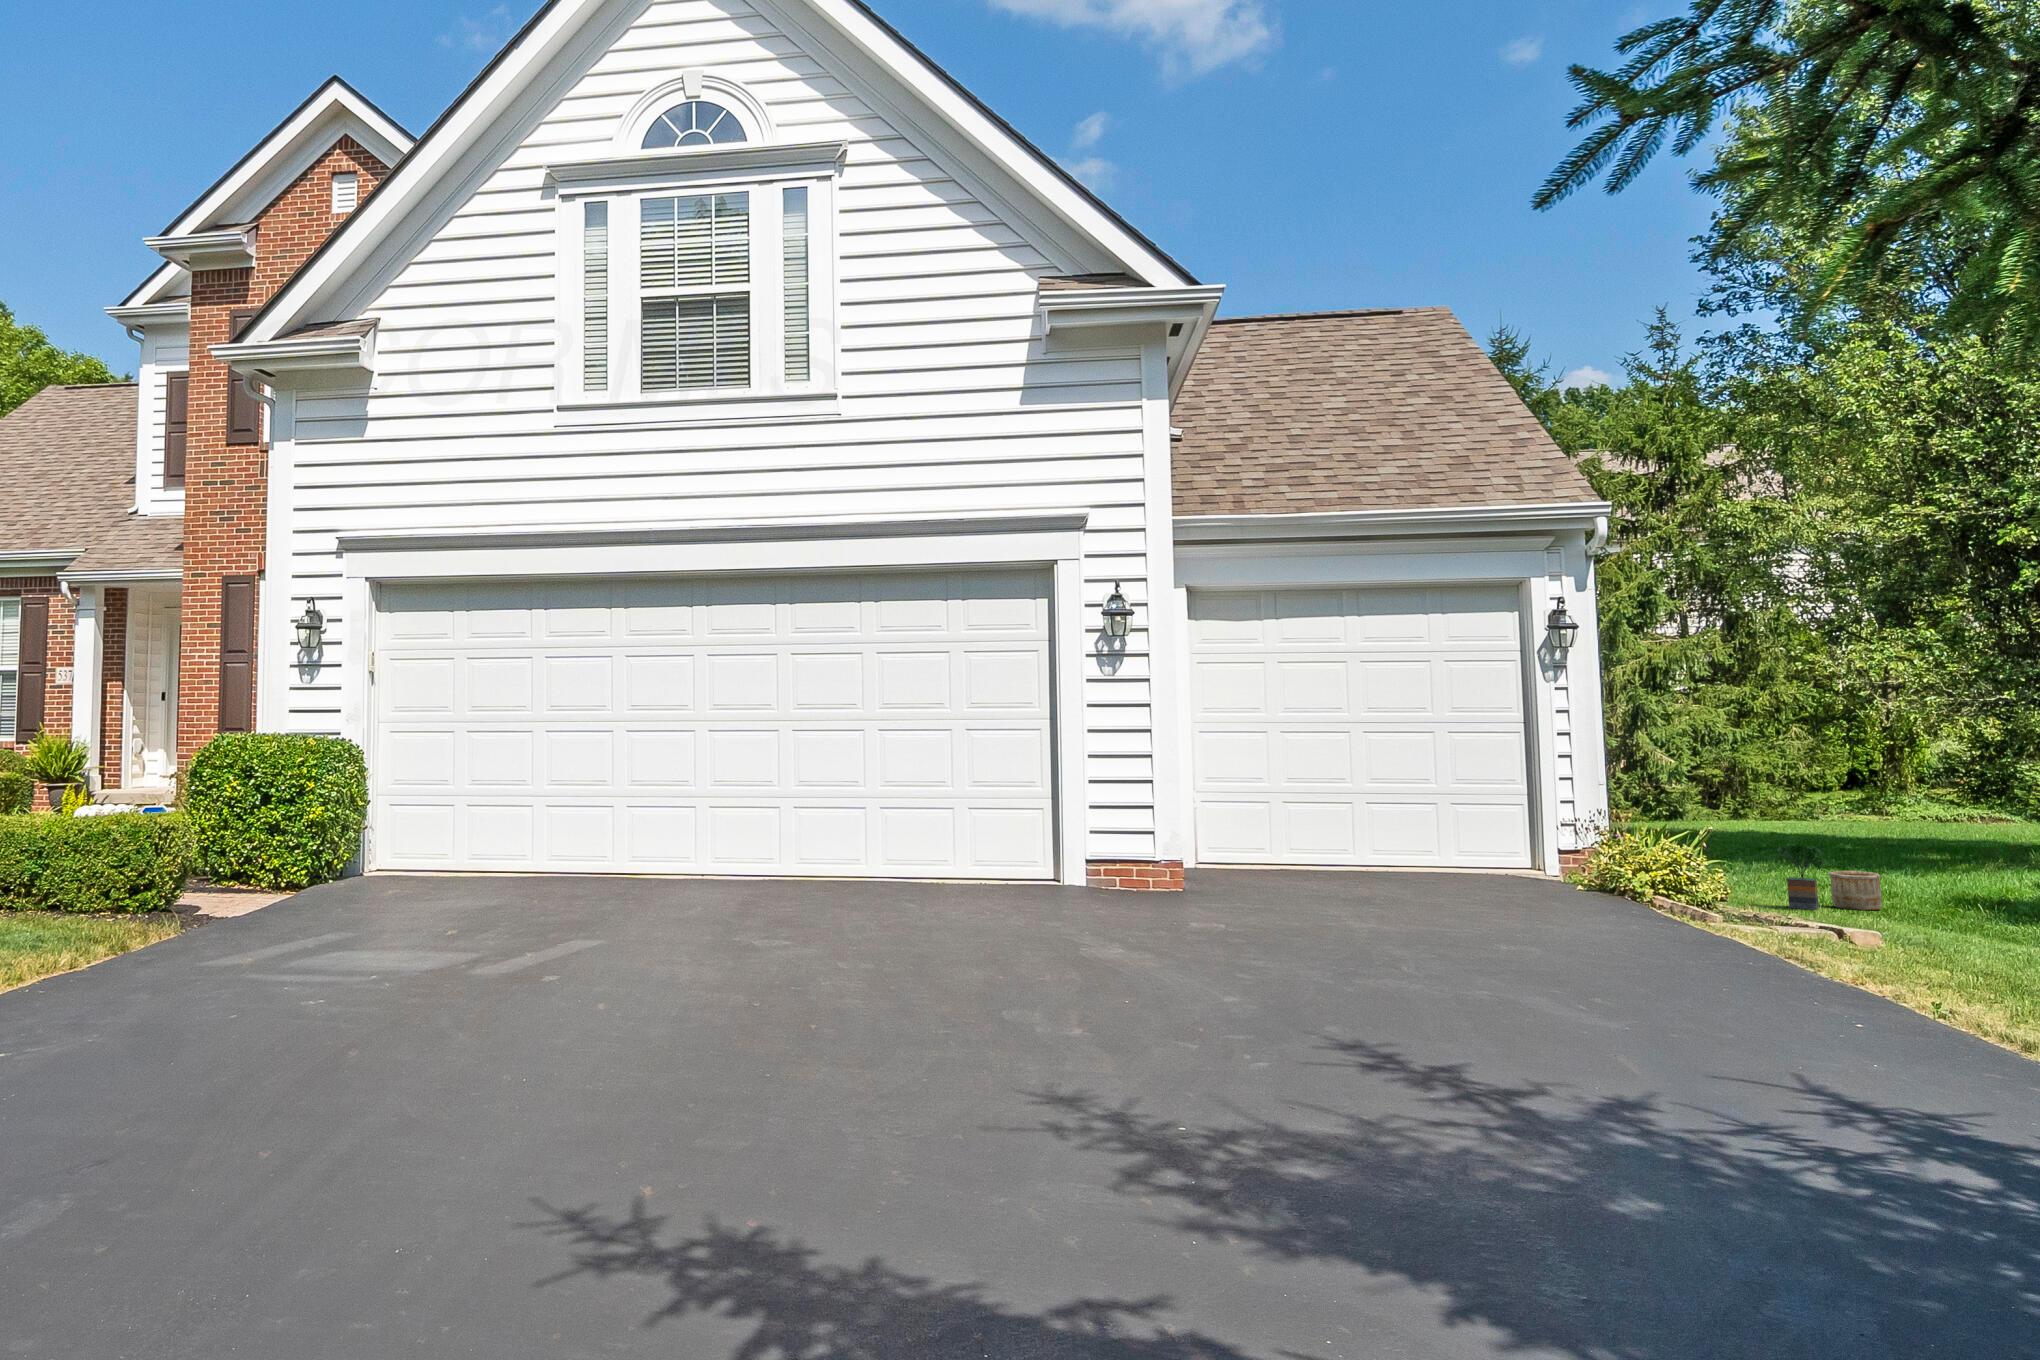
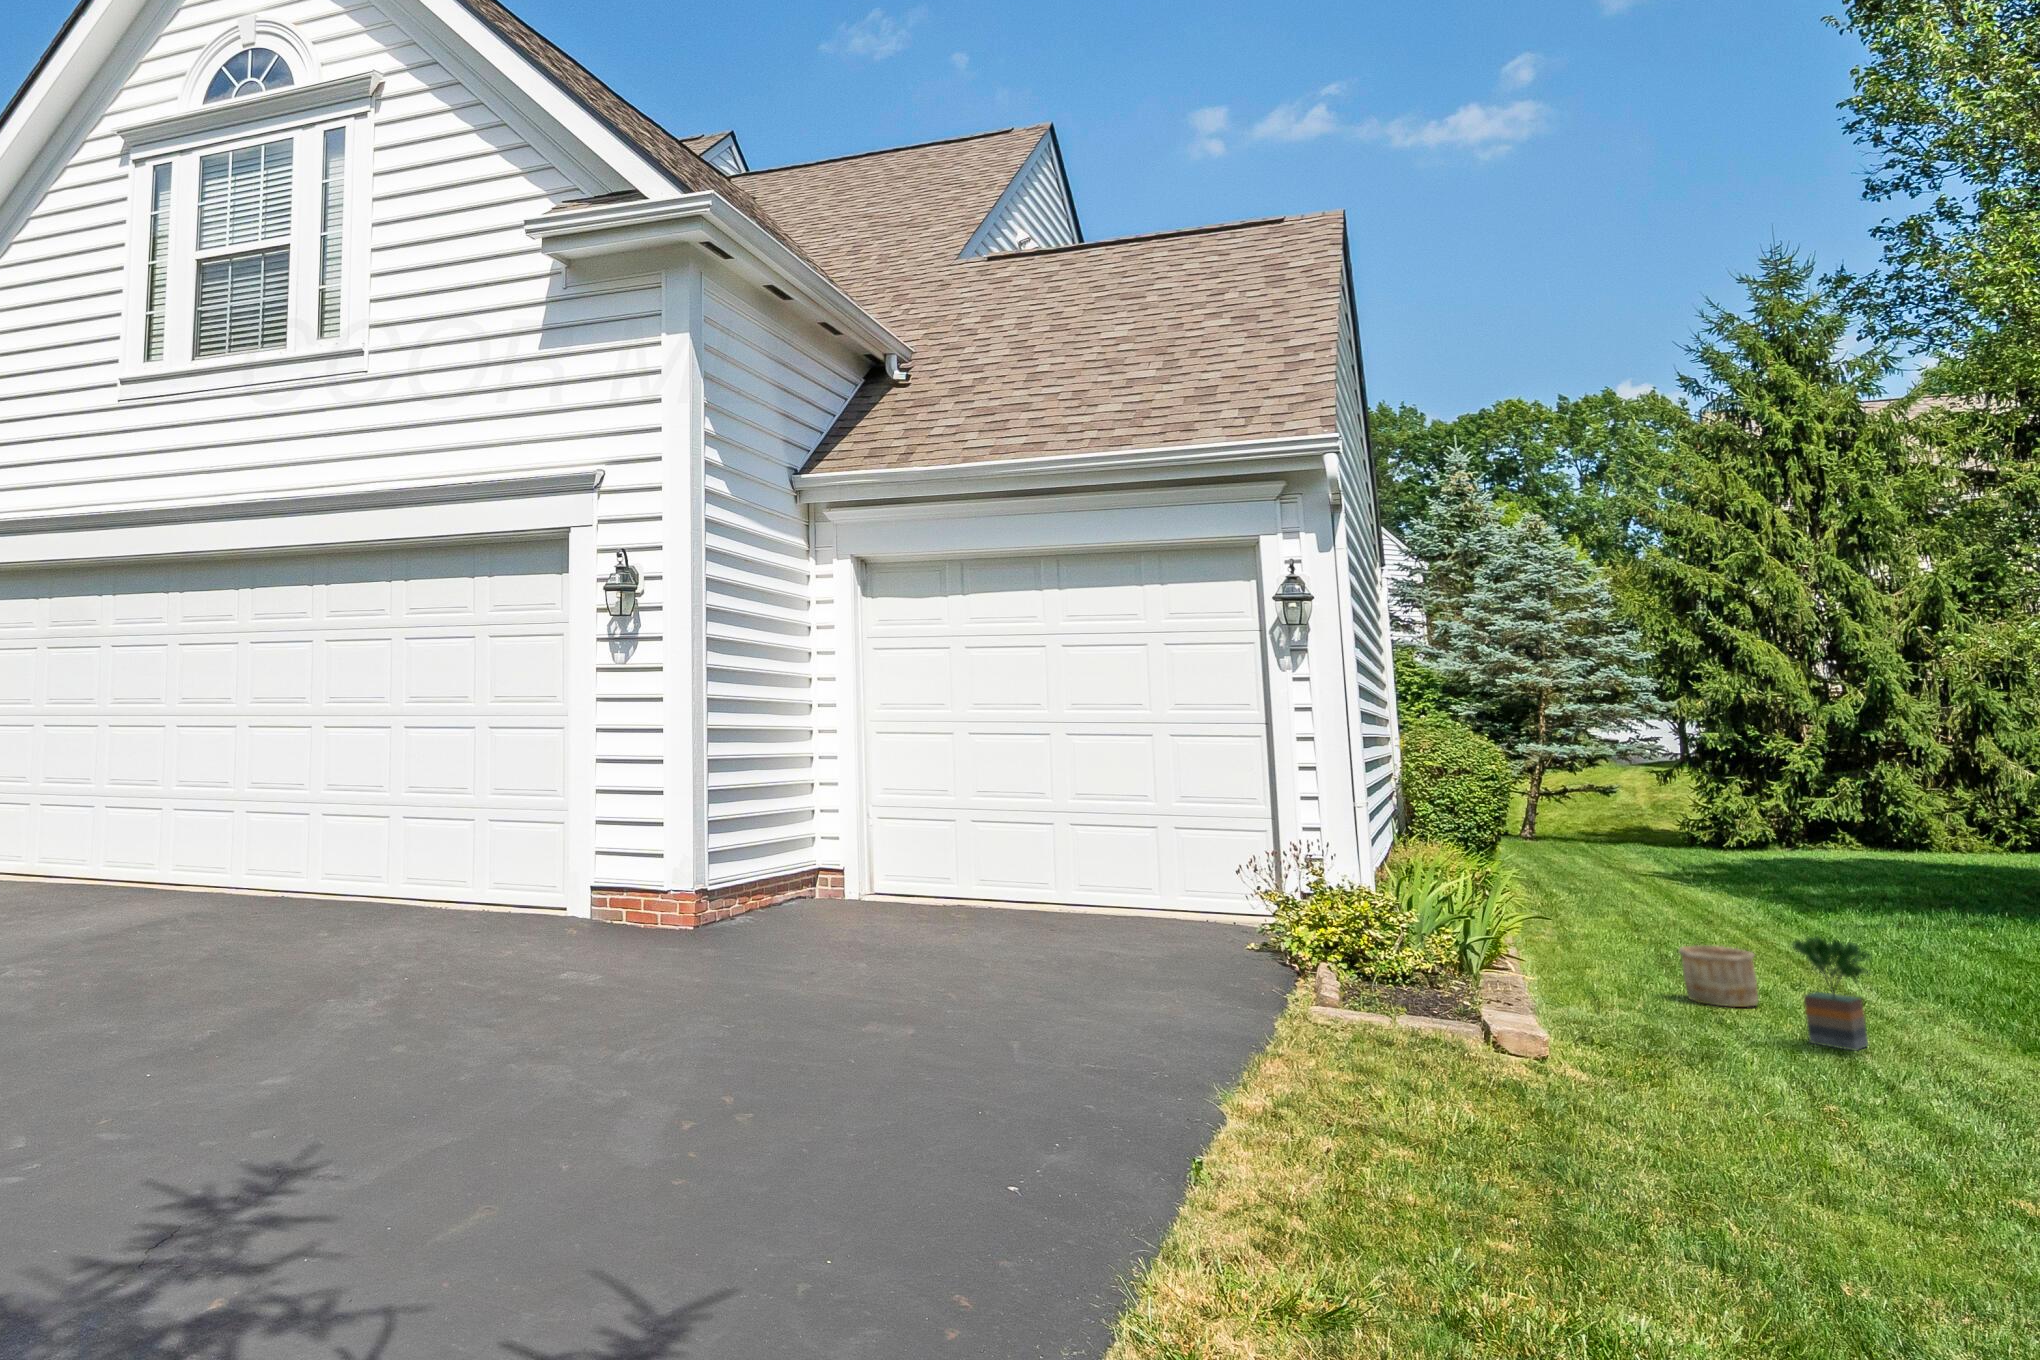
potted tree: present [1778,843,1826,910] -> present [1792,937,1872,1051]

